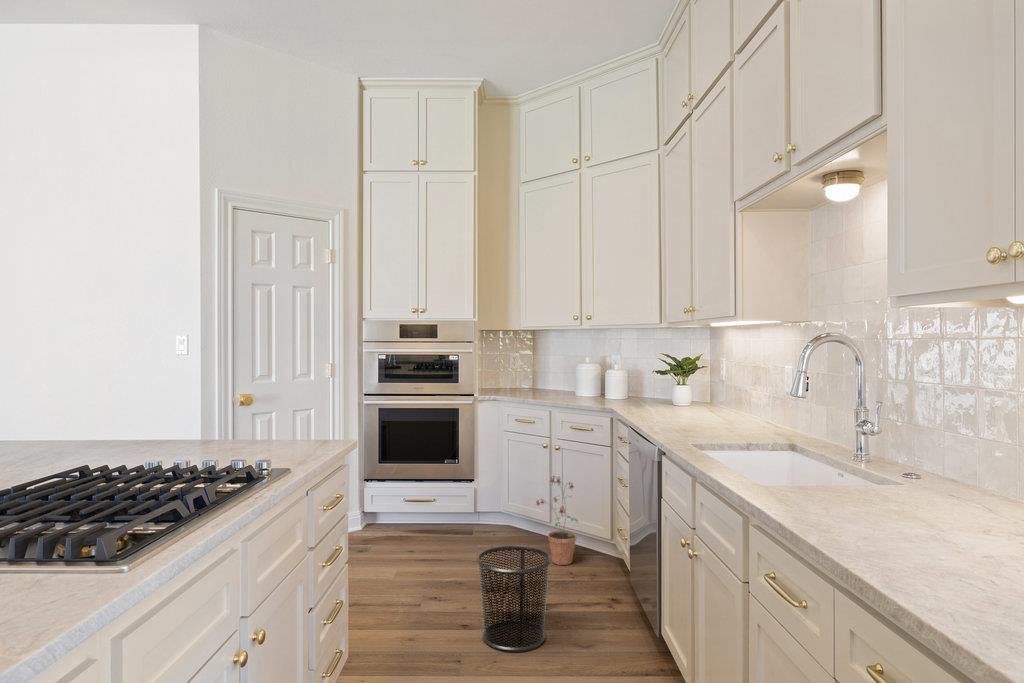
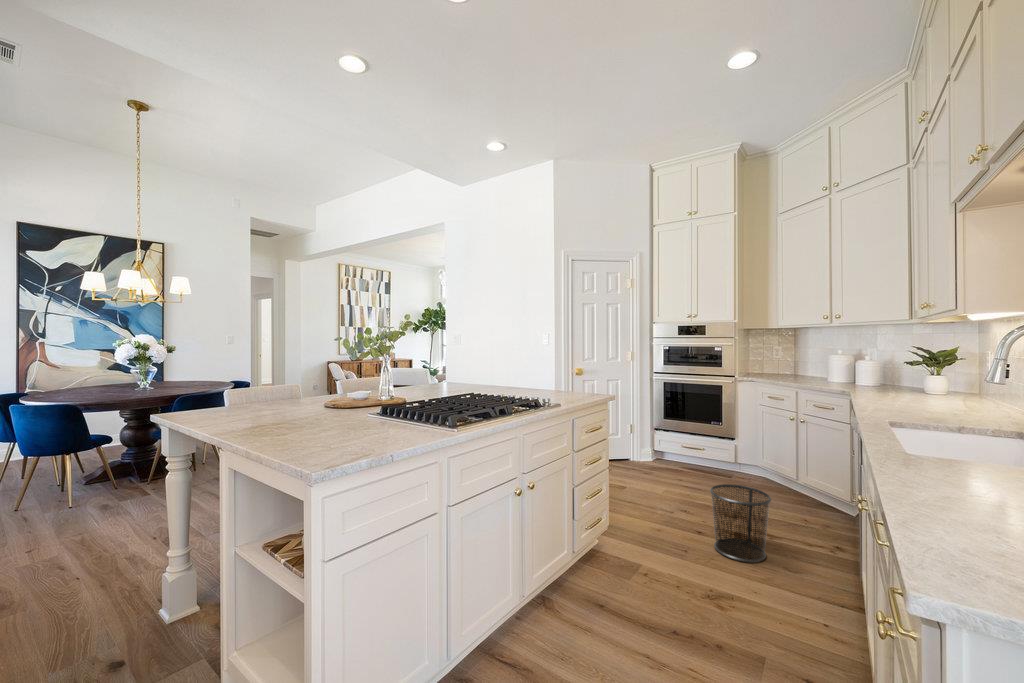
potted plant: present [537,476,578,565] -> none [779,442,820,514]

